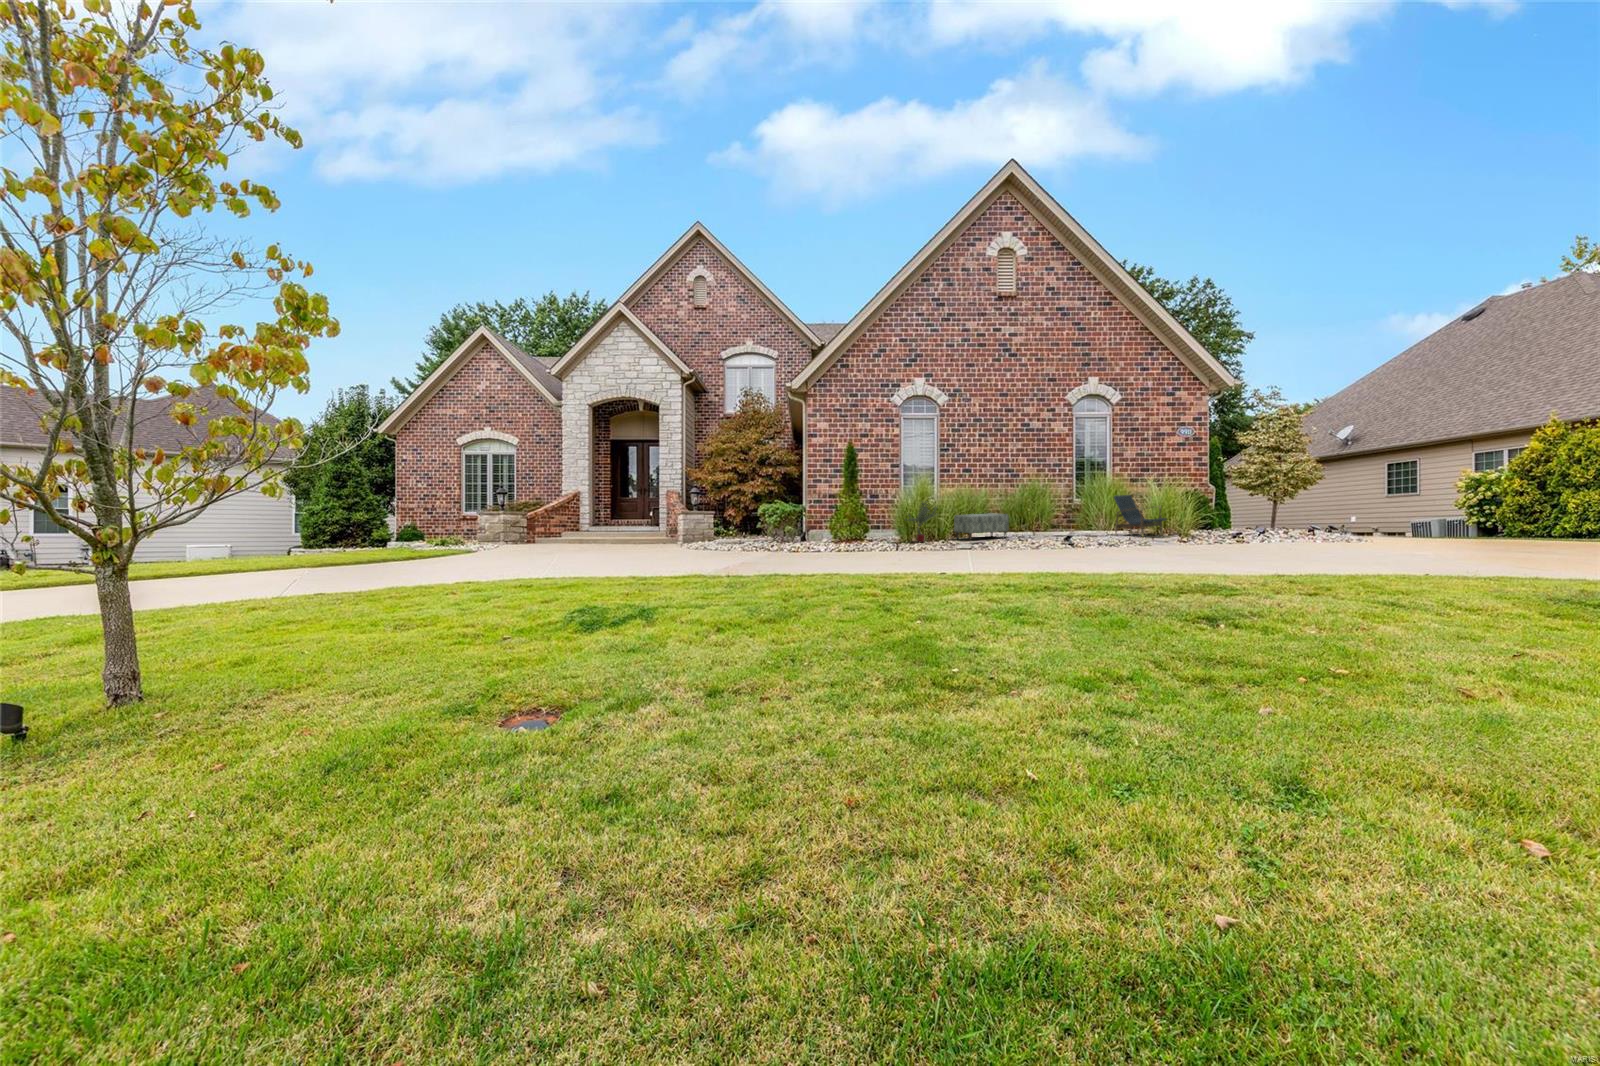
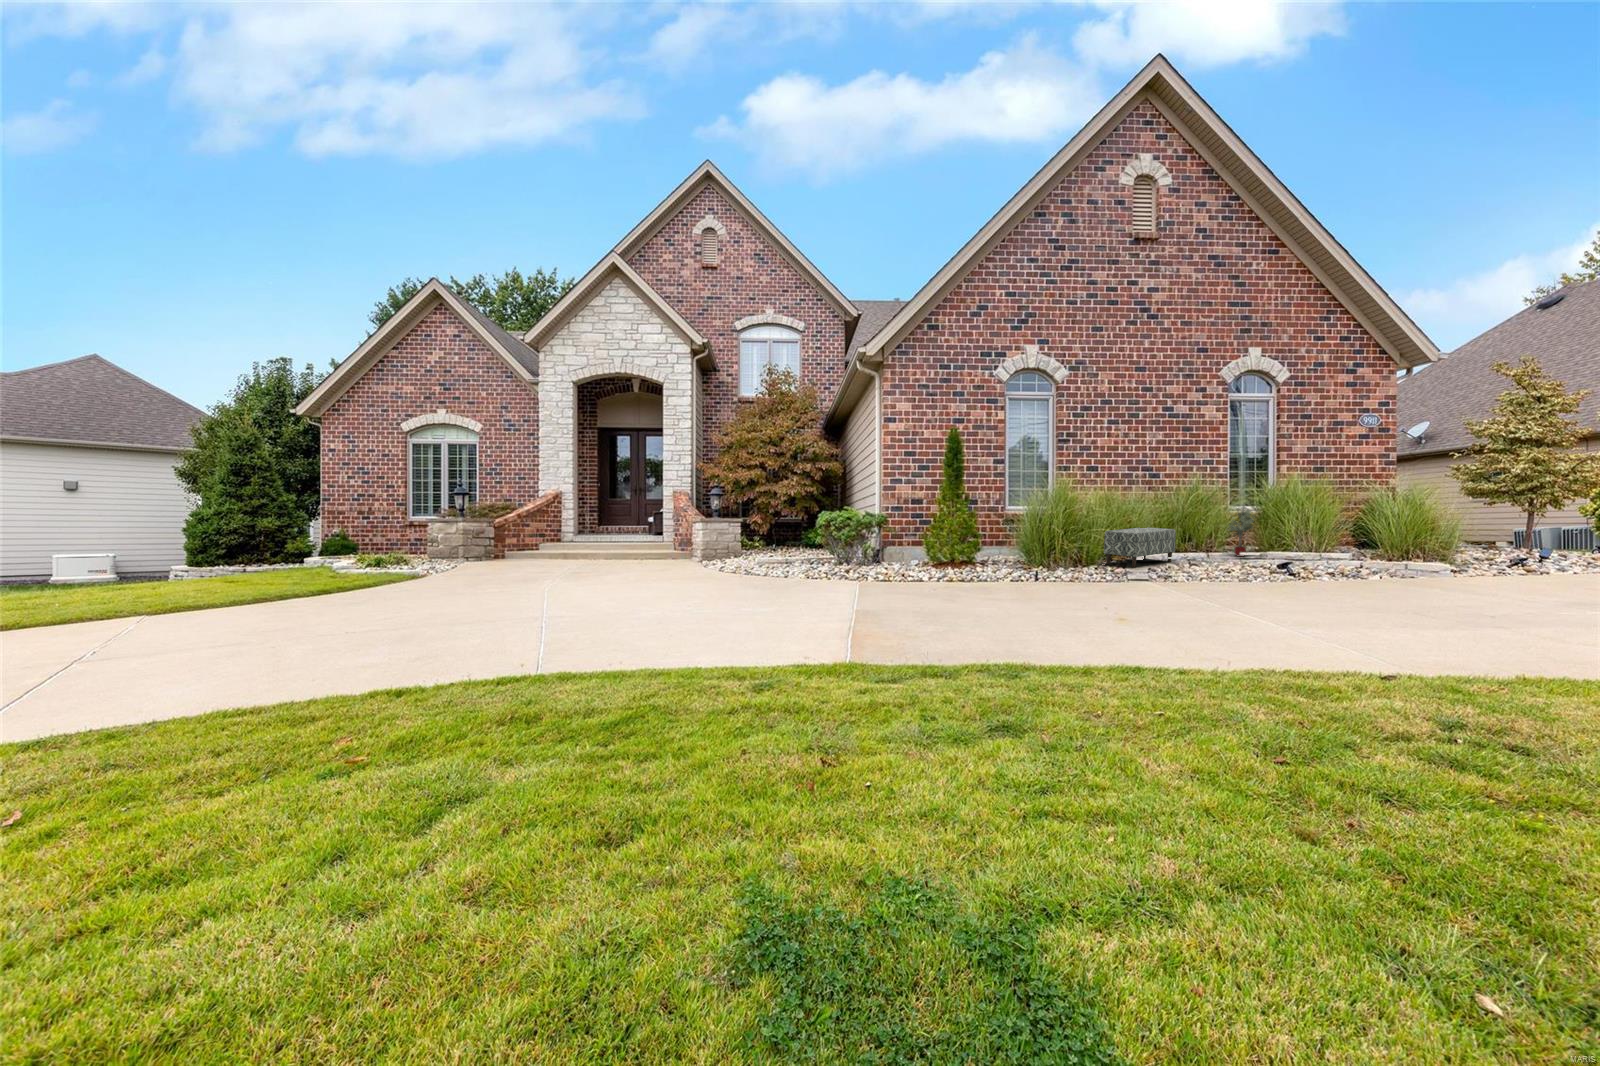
lounge chair: present [1114,495,1166,537] -> none [1310,502,1388,562]
potted tree: present [905,503,937,542] -> present [1227,505,1253,557]

